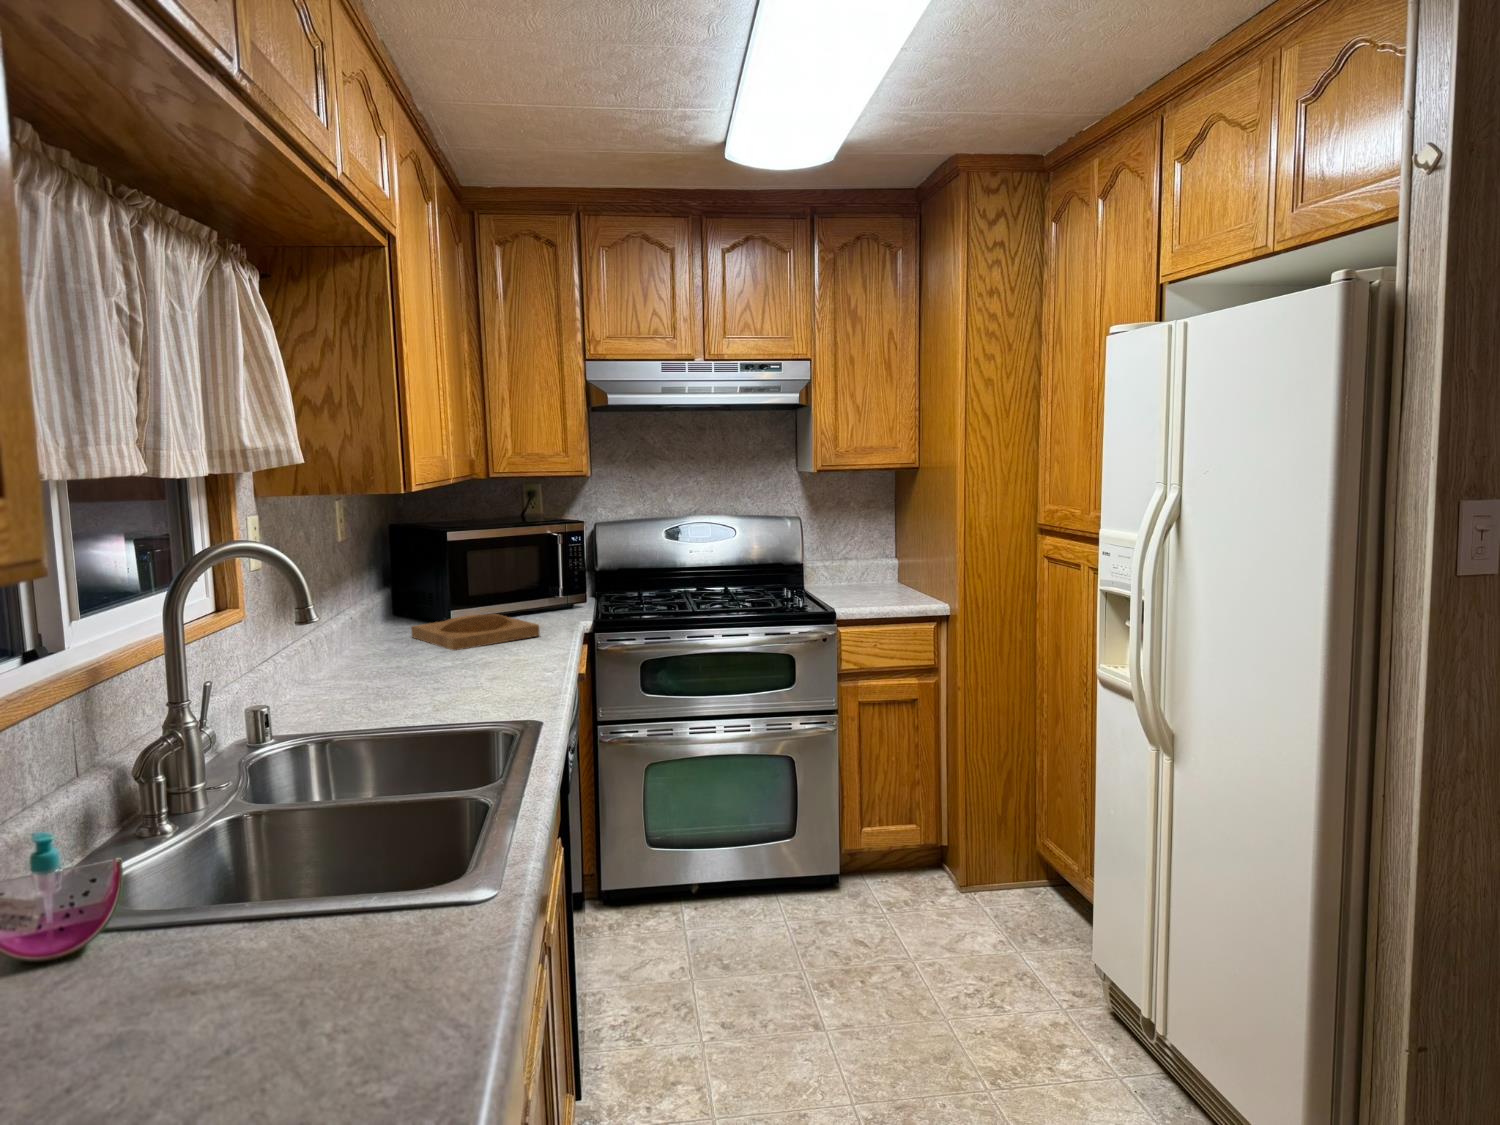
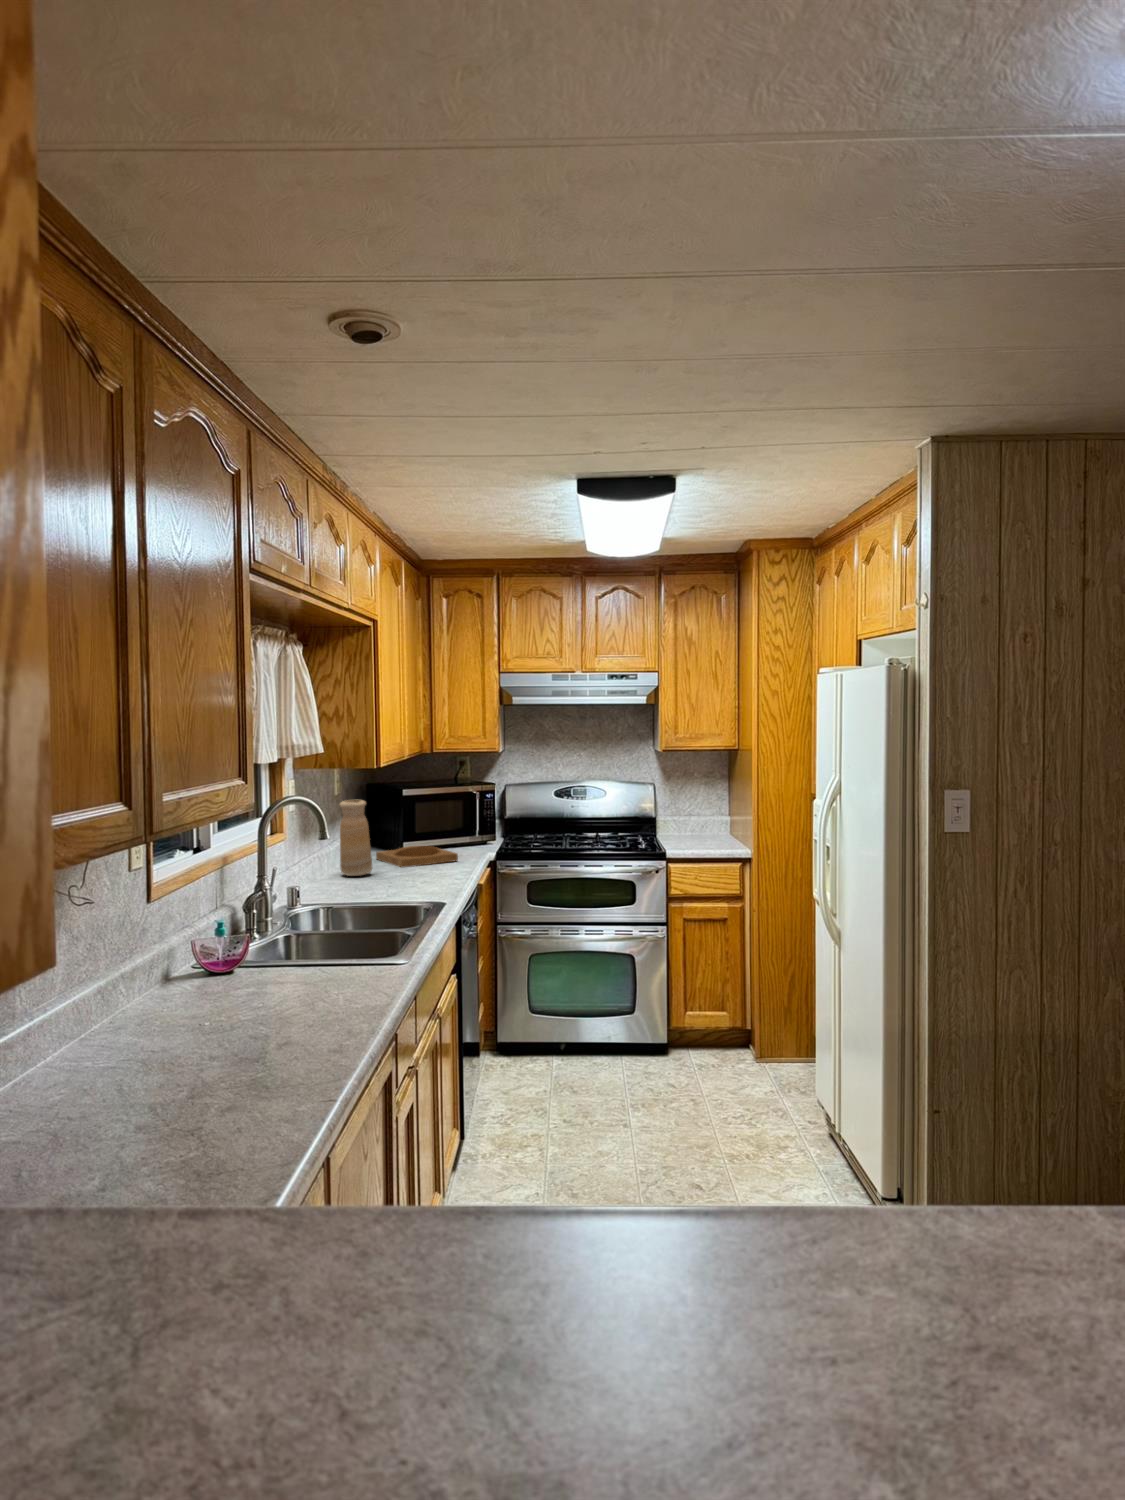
vase: none [345,547,406,670] -> present [340,800,372,876]

